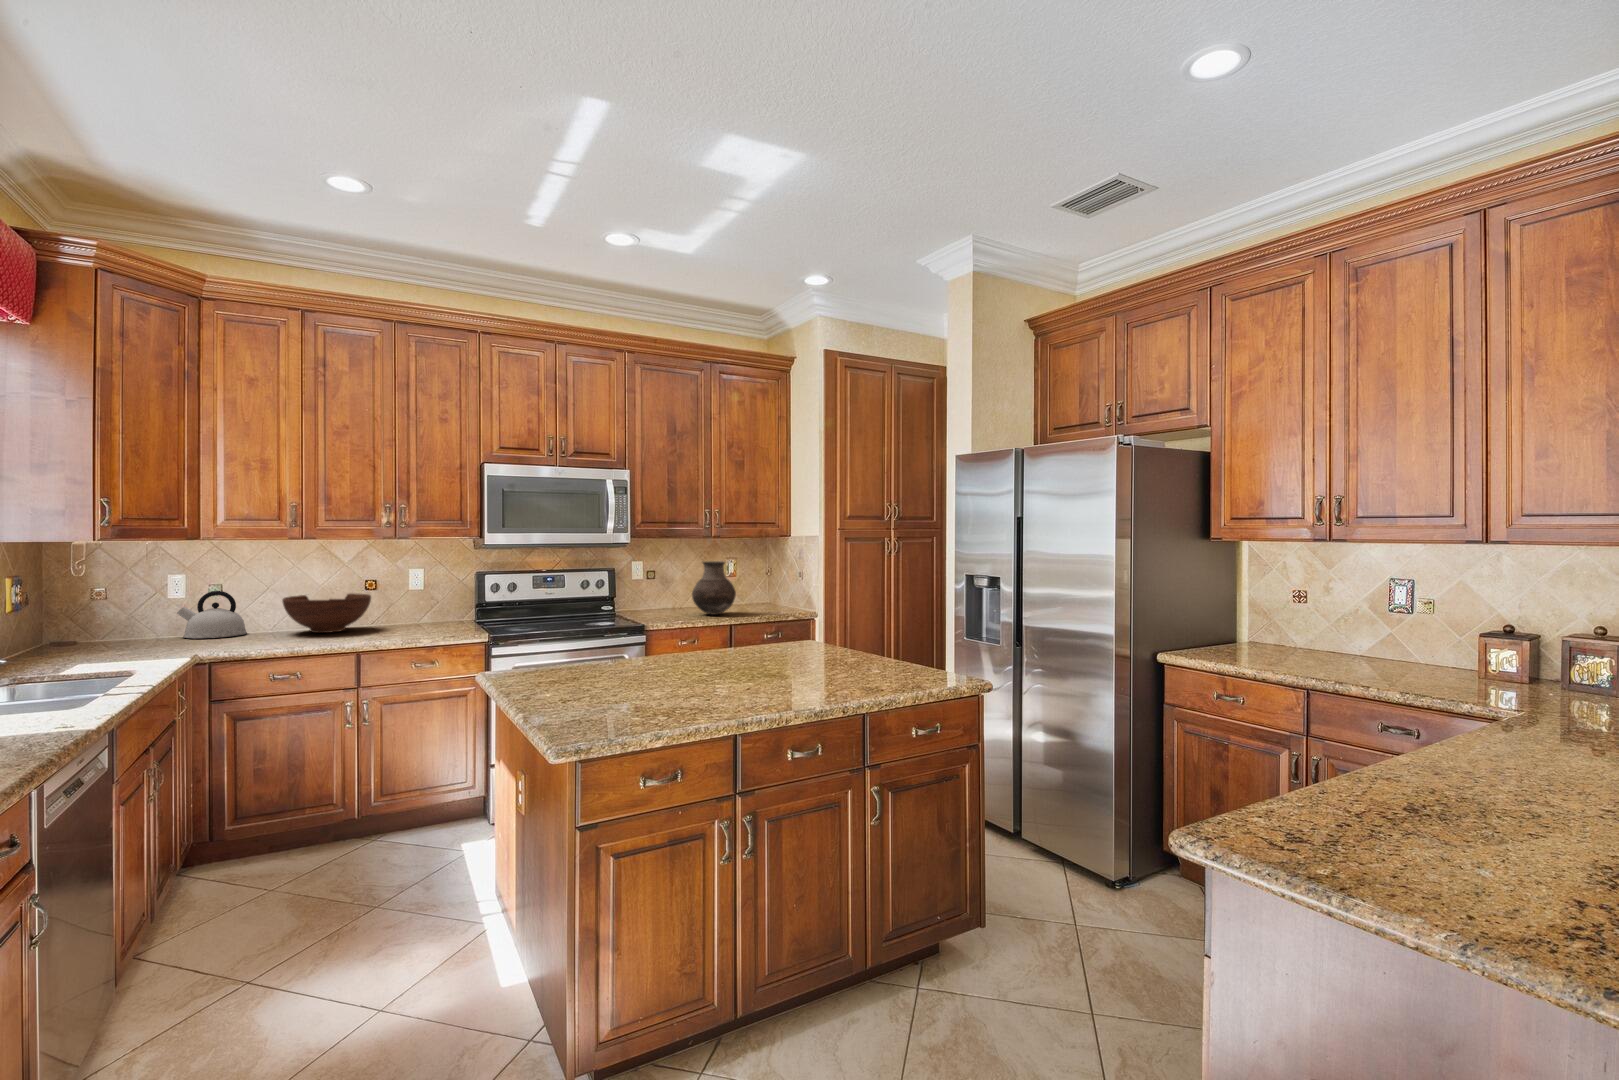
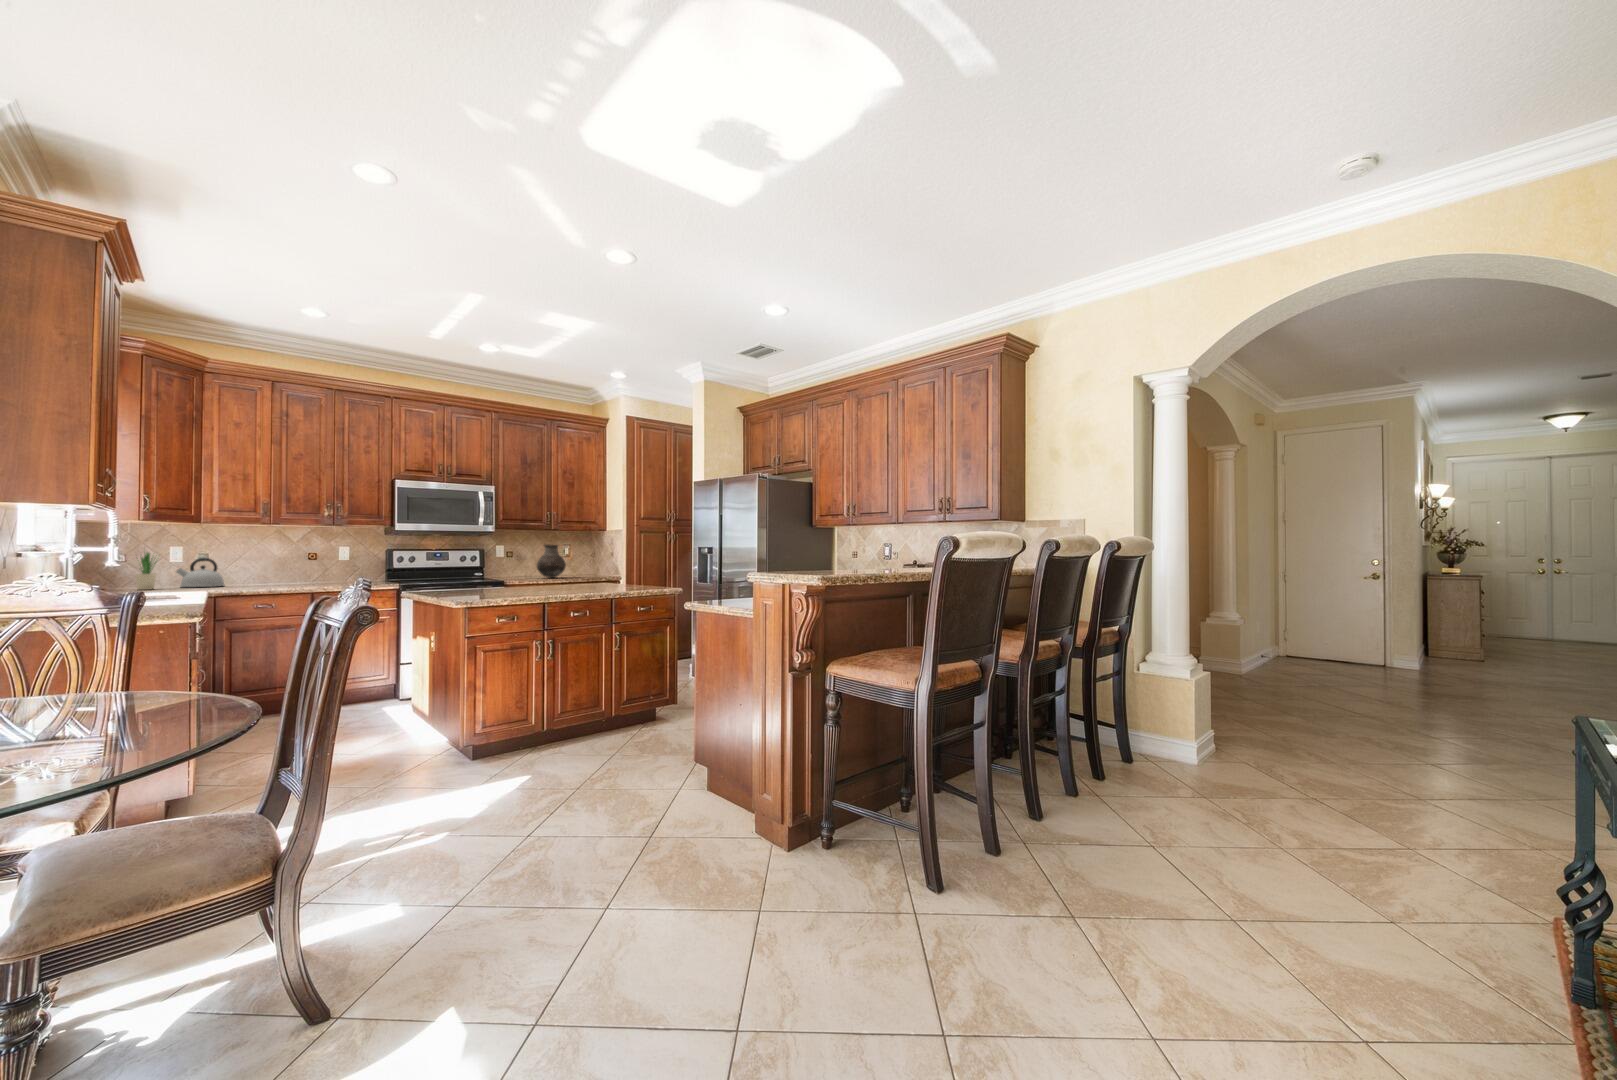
potted plant: none [114,576,149,646] -> present [136,553,156,590]
fruit bowl: present [282,593,371,633] -> none [253,562,315,585]

